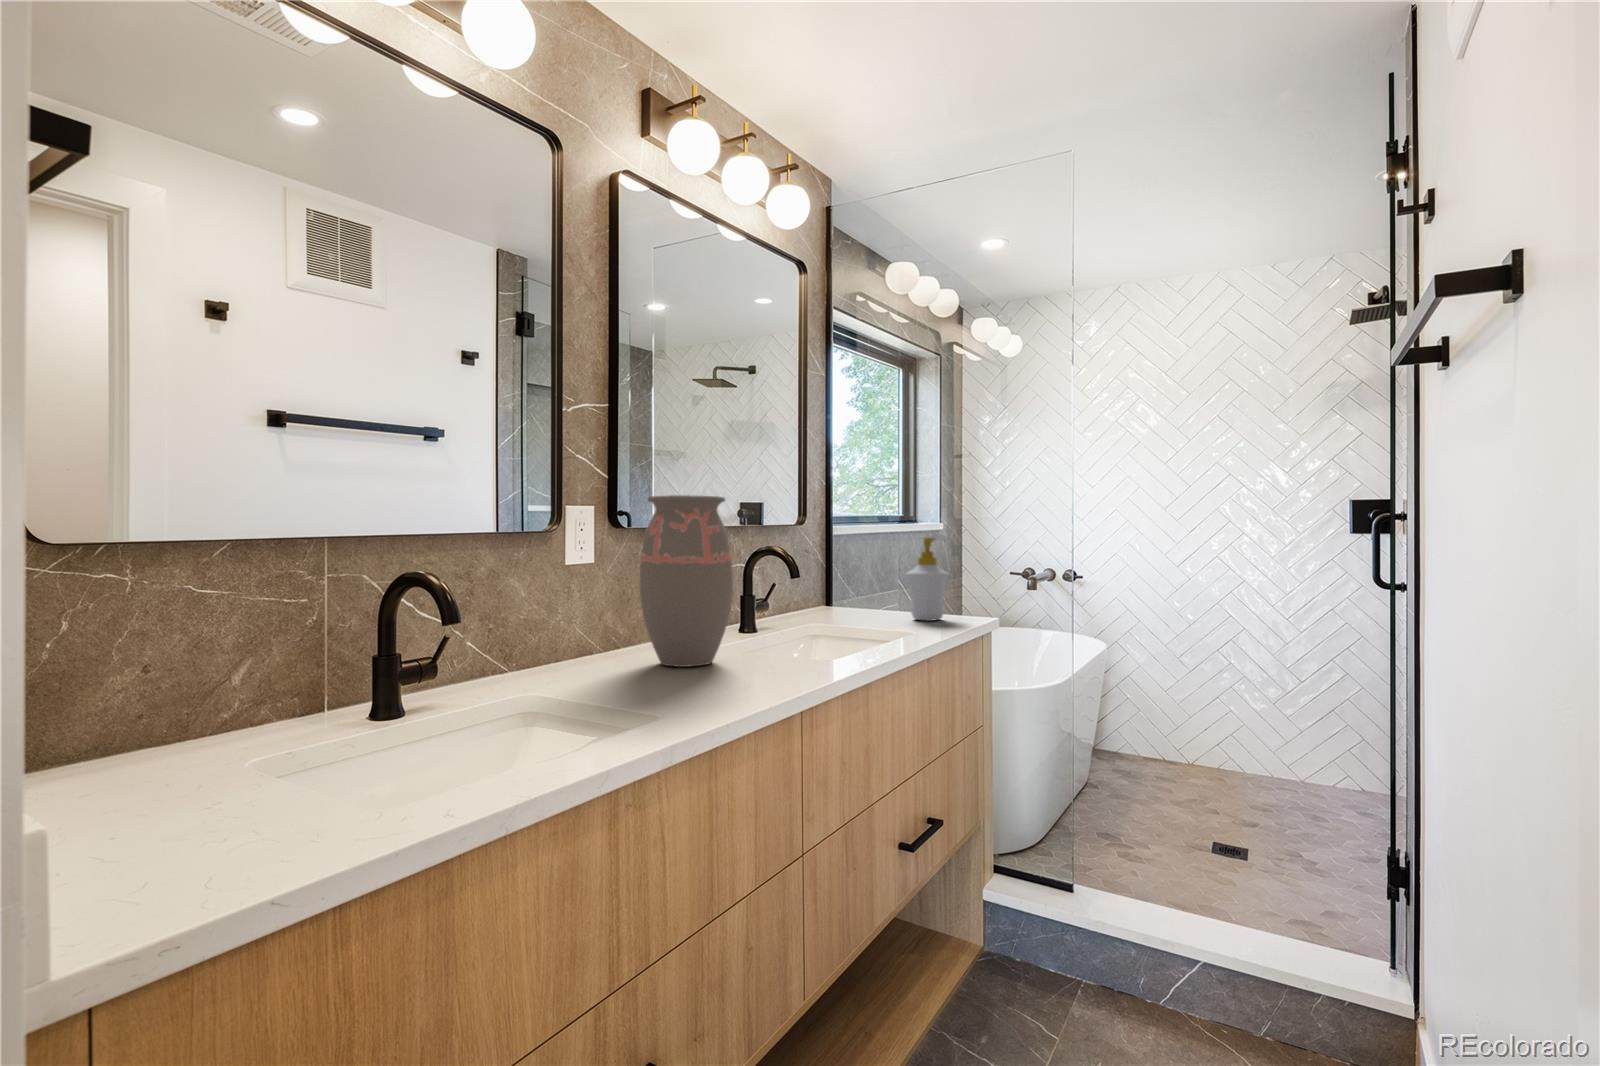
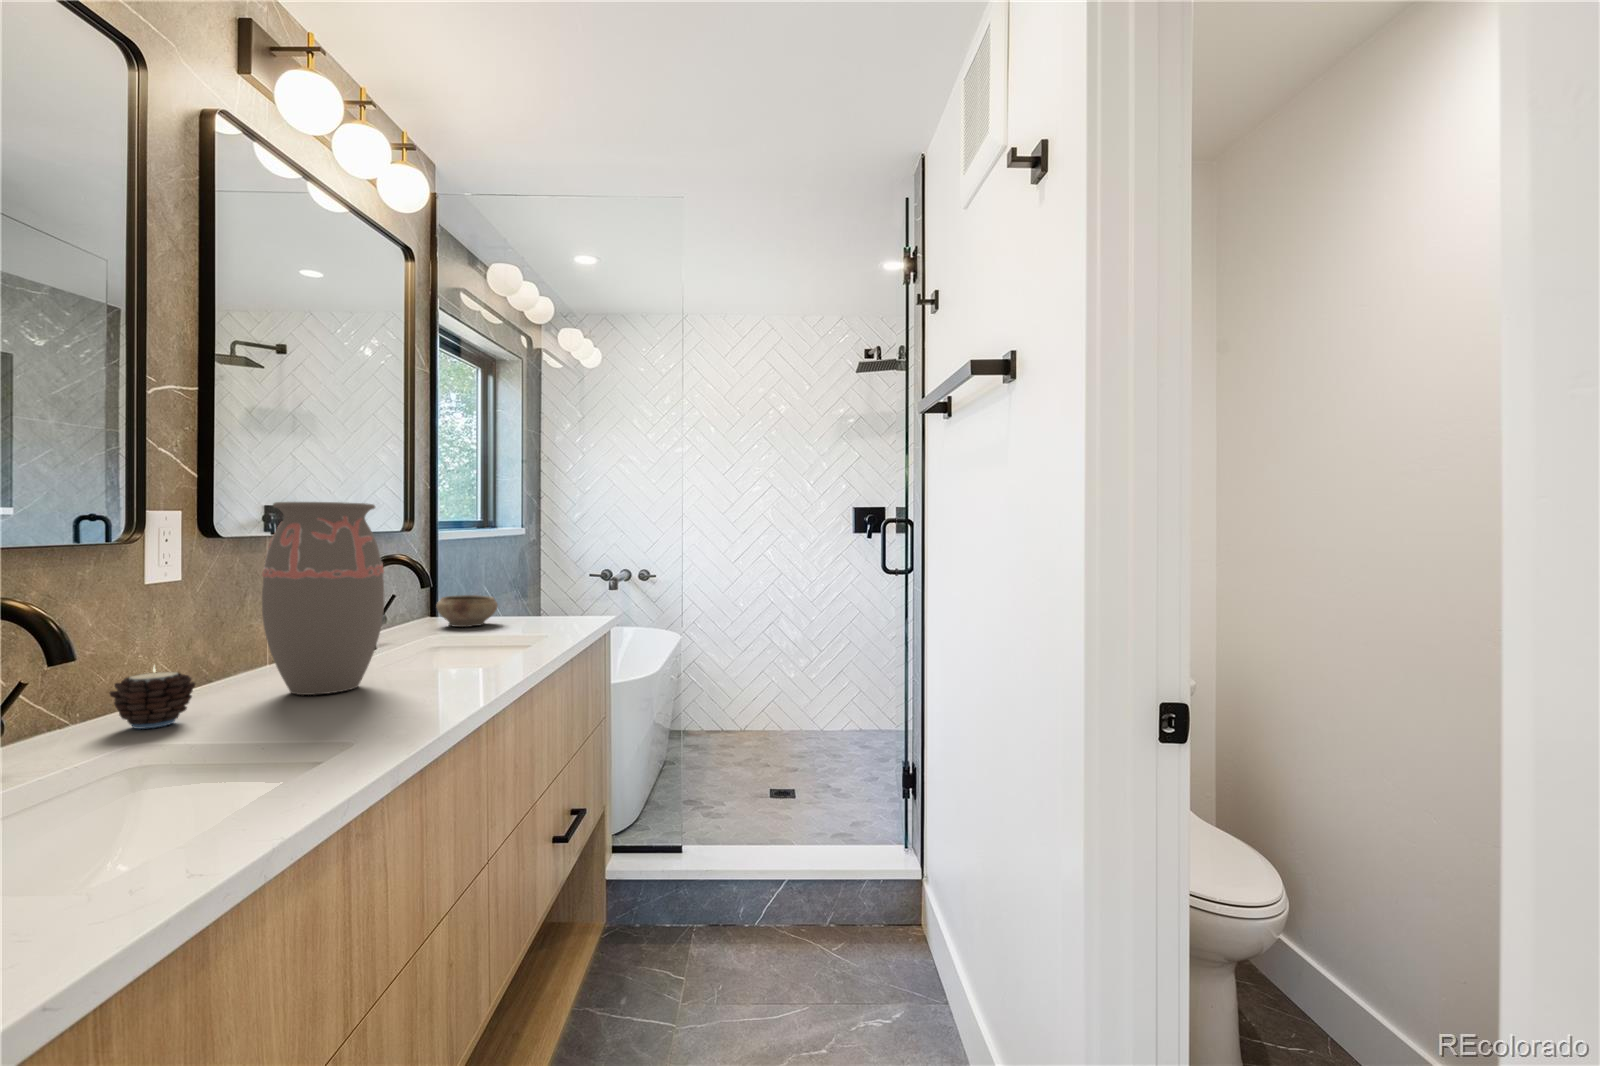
soap bottle: present [906,537,949,621] -> none [531,544,573,624]
ceramic bowl: none [822,587,877,618] -> present [436,595,498,627]
candle: none [529,629,584,679] -> present [110,668,195,729]

